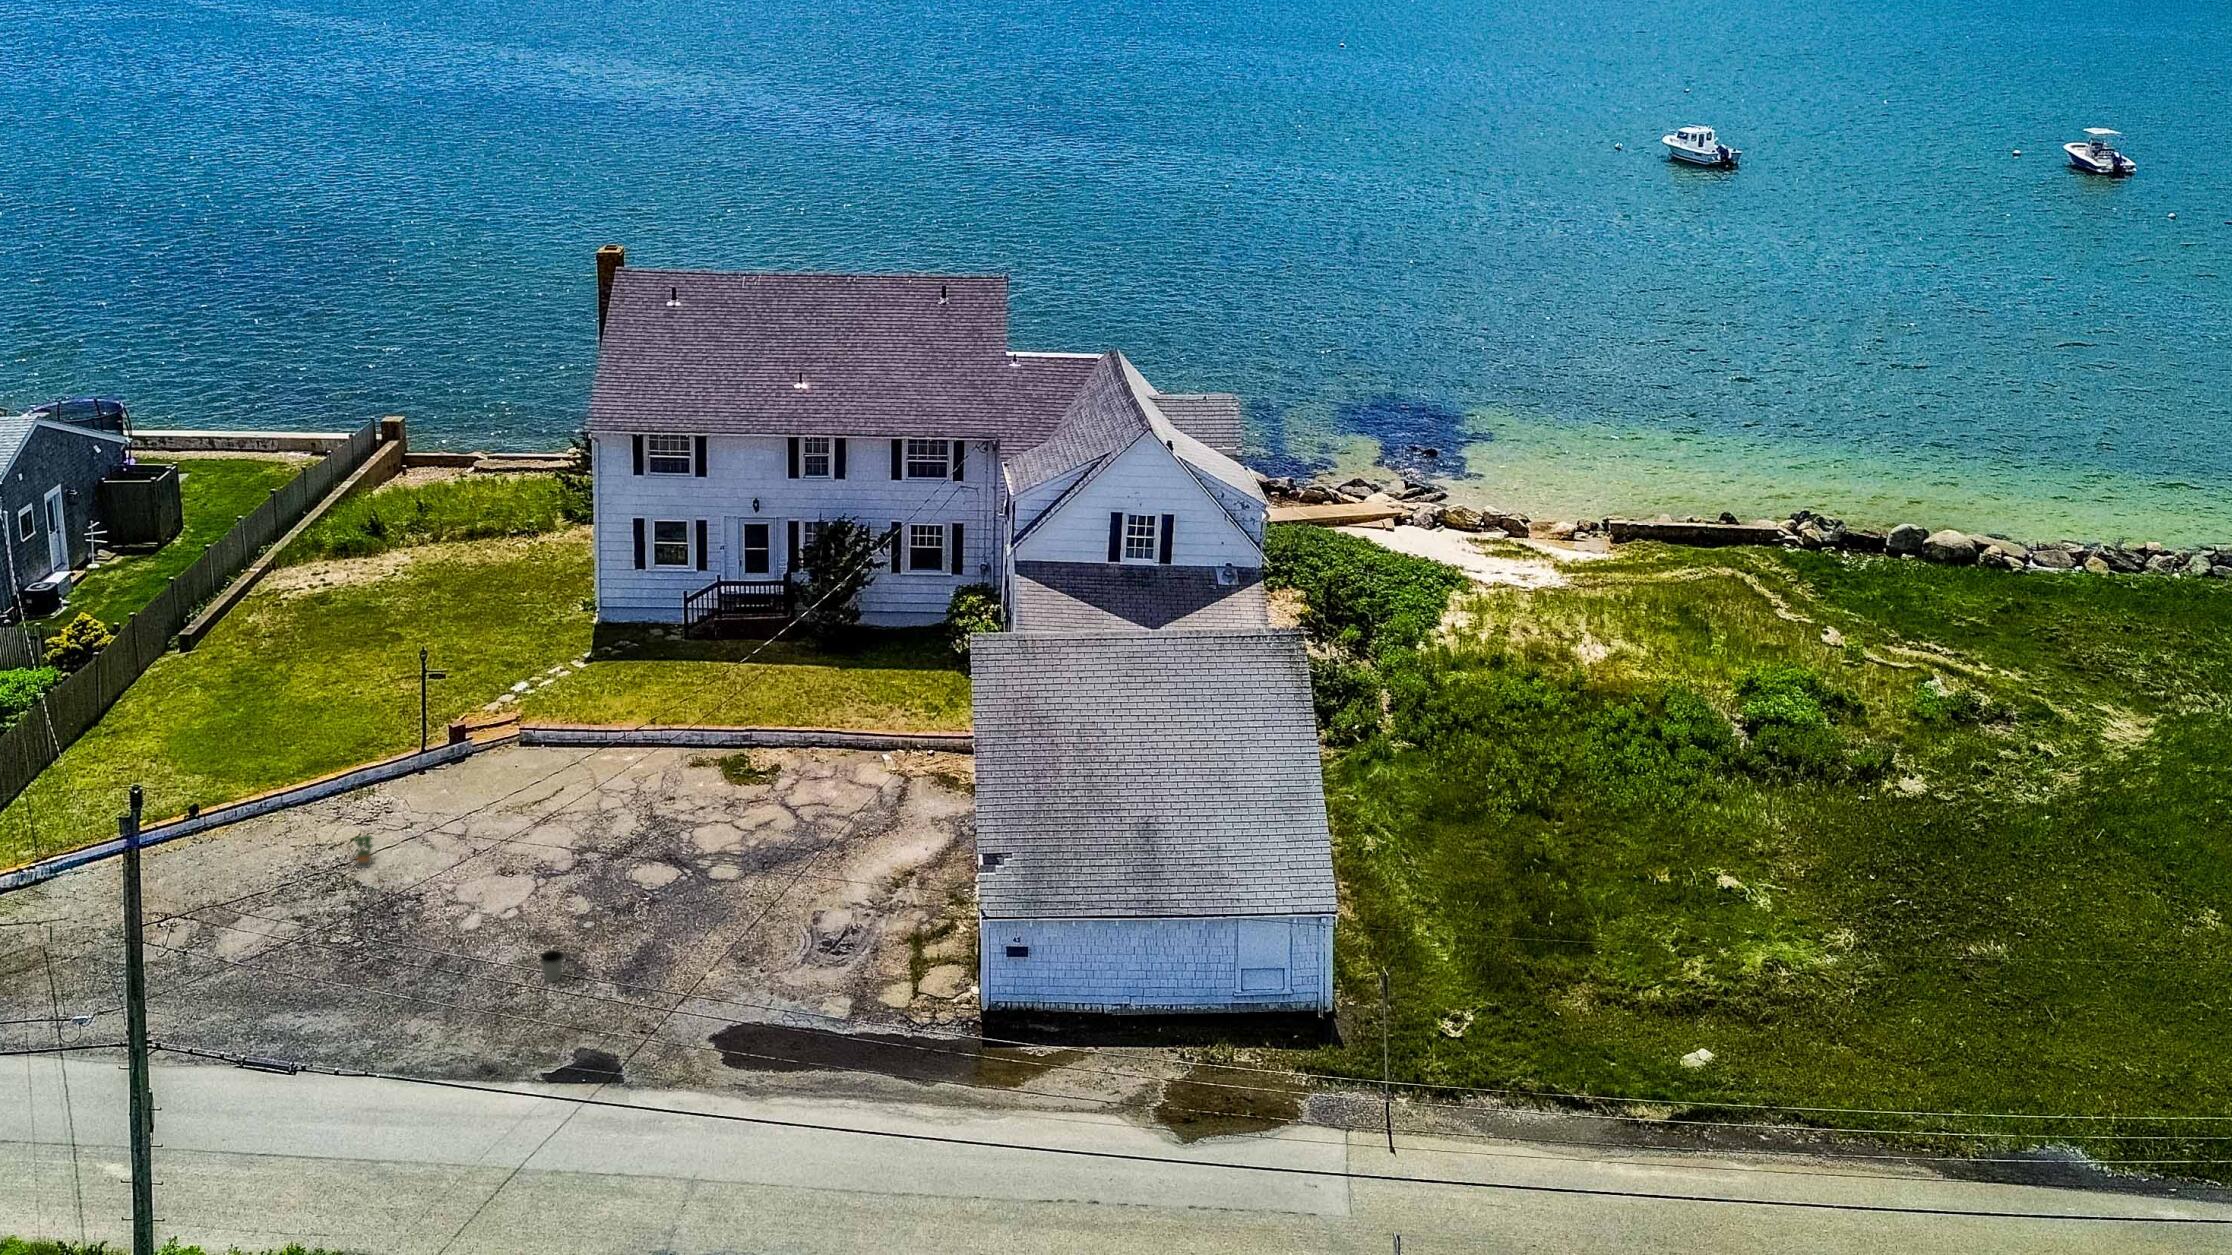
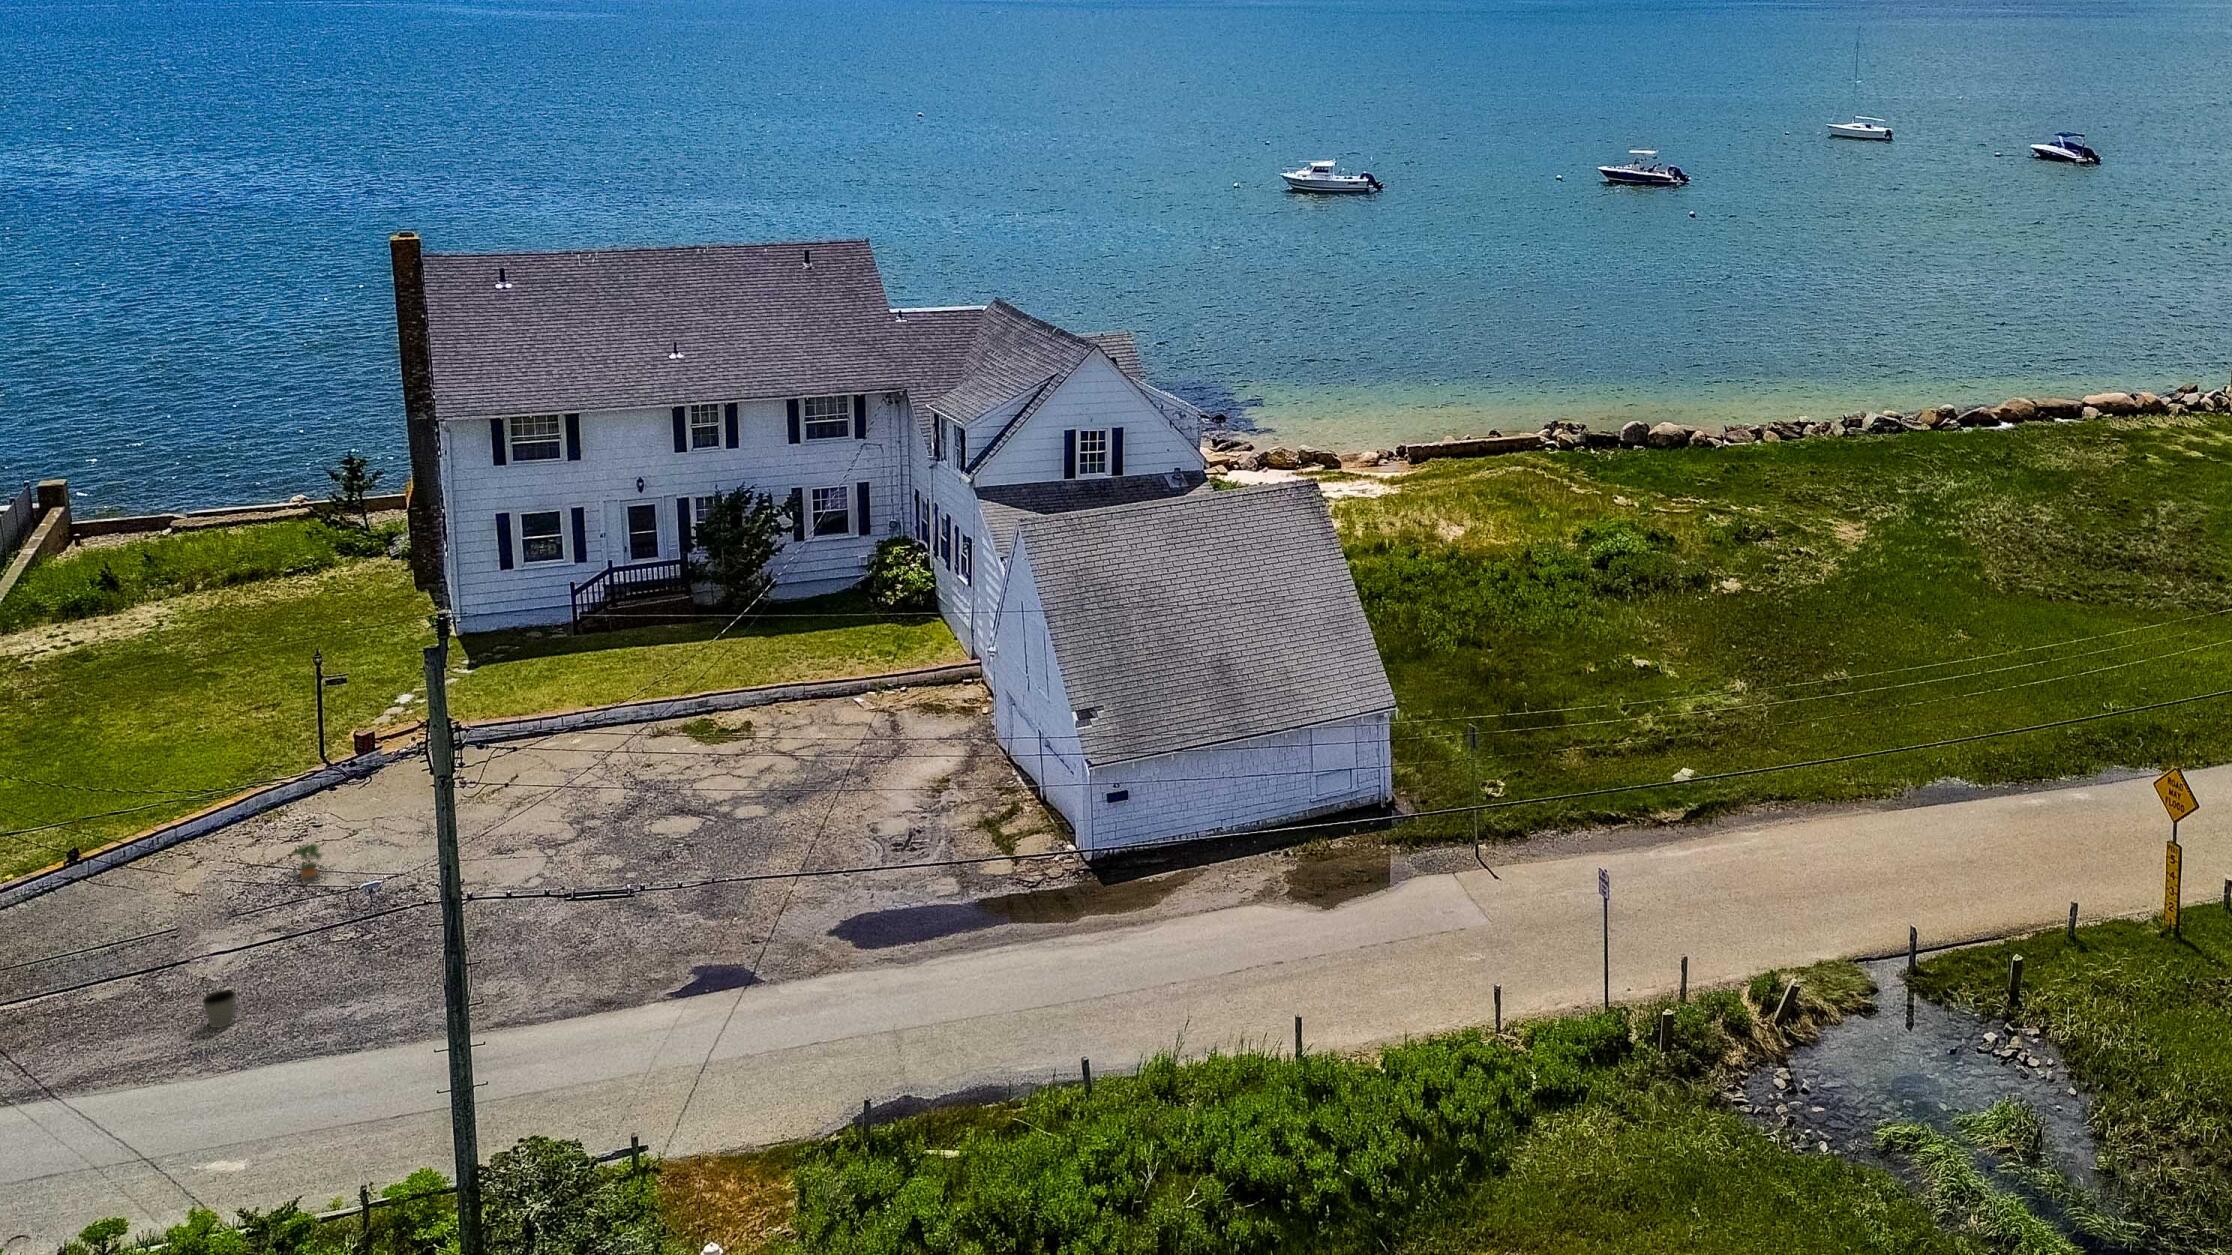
bucket: present [540,950,564,982] -> present [202,989,235,1028]

